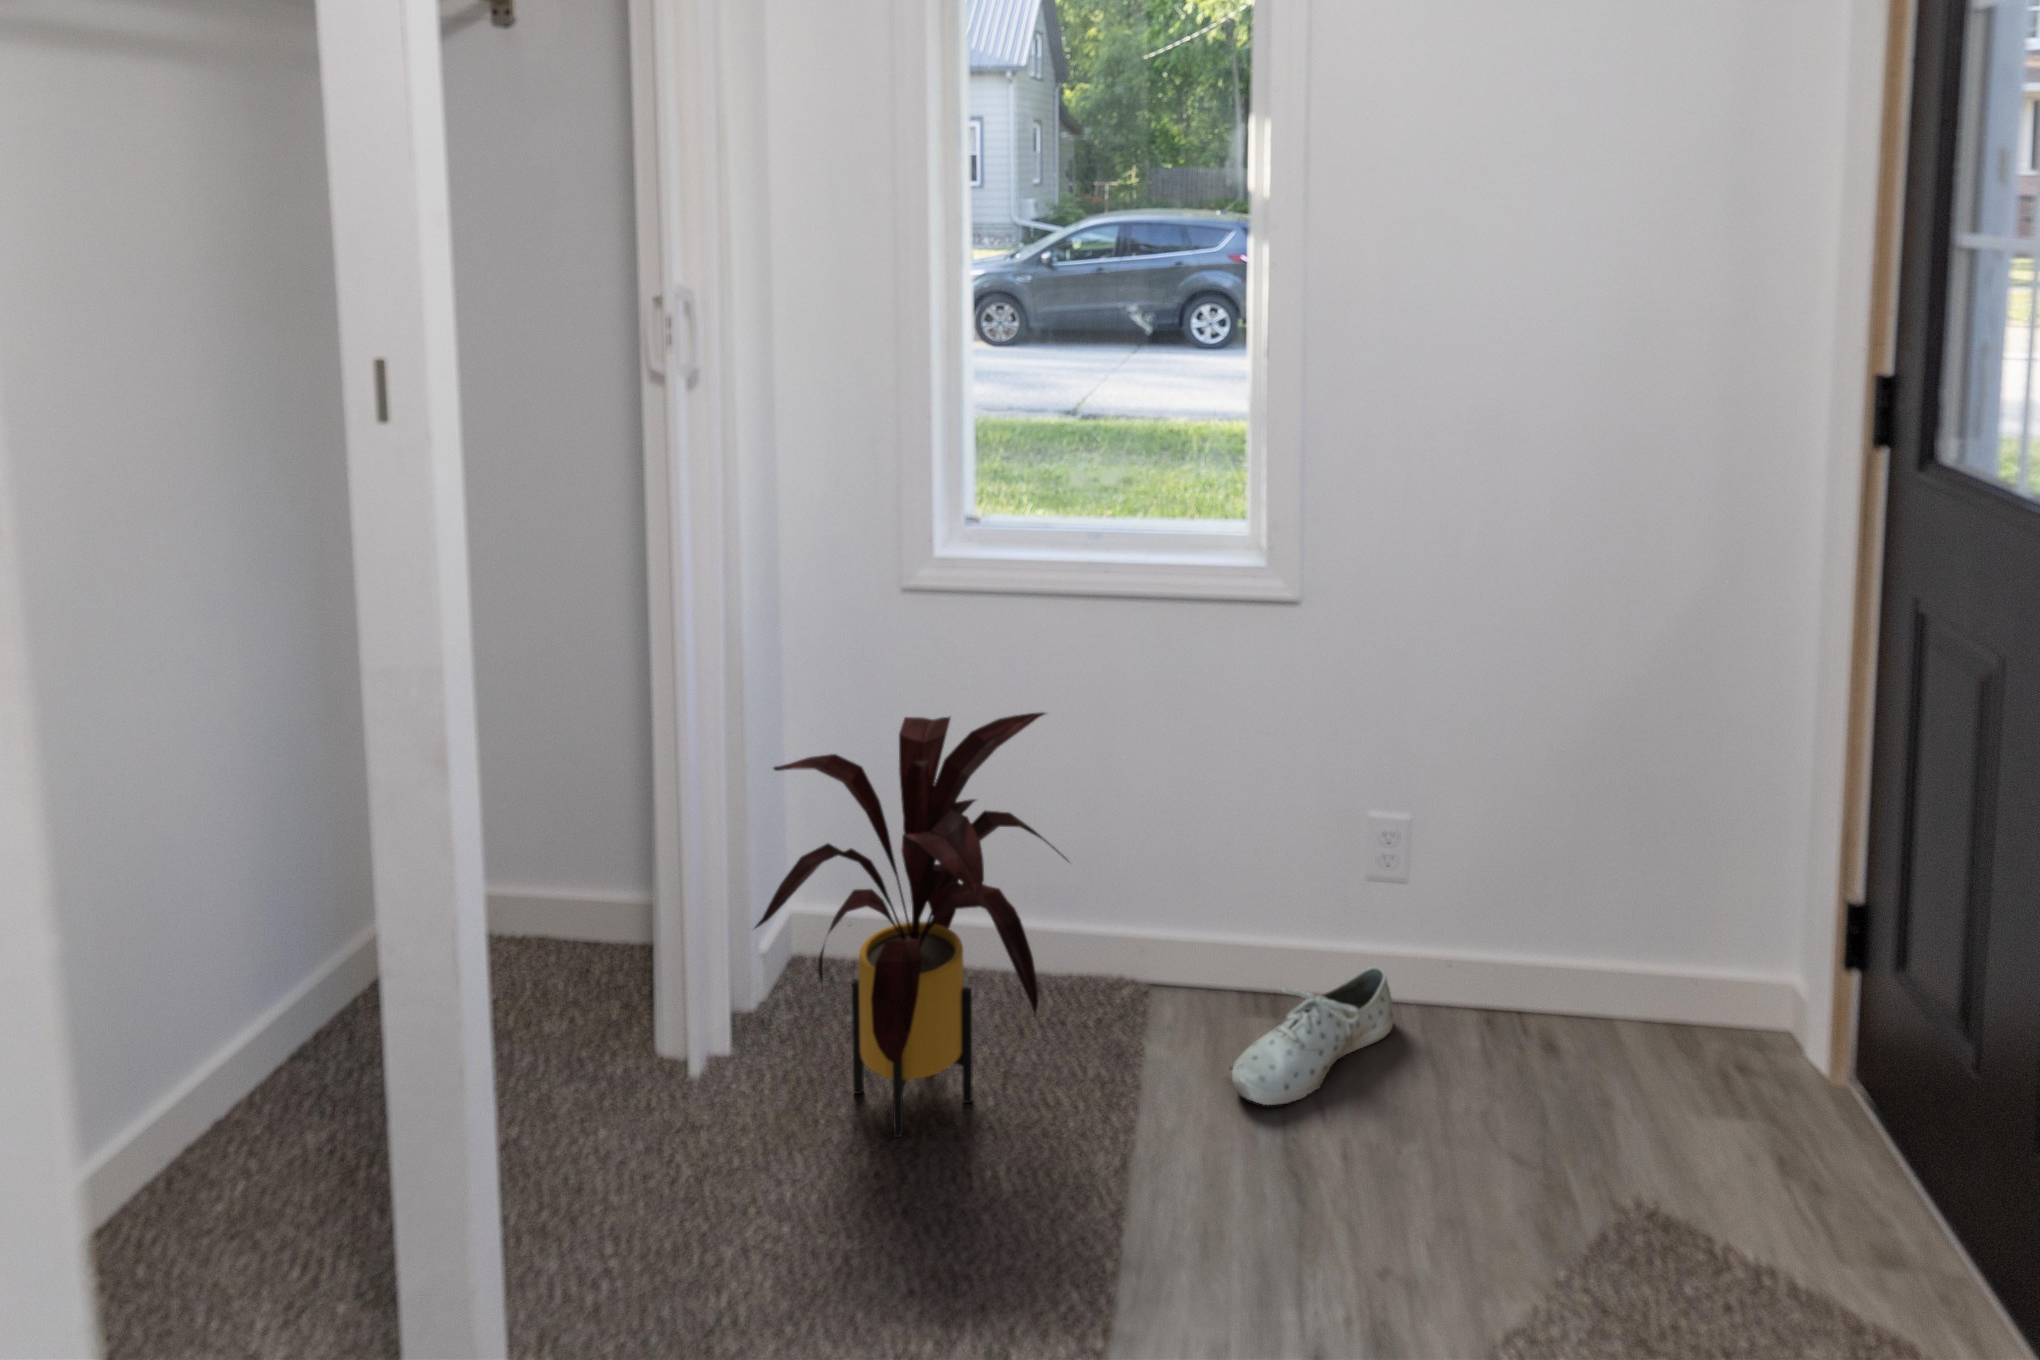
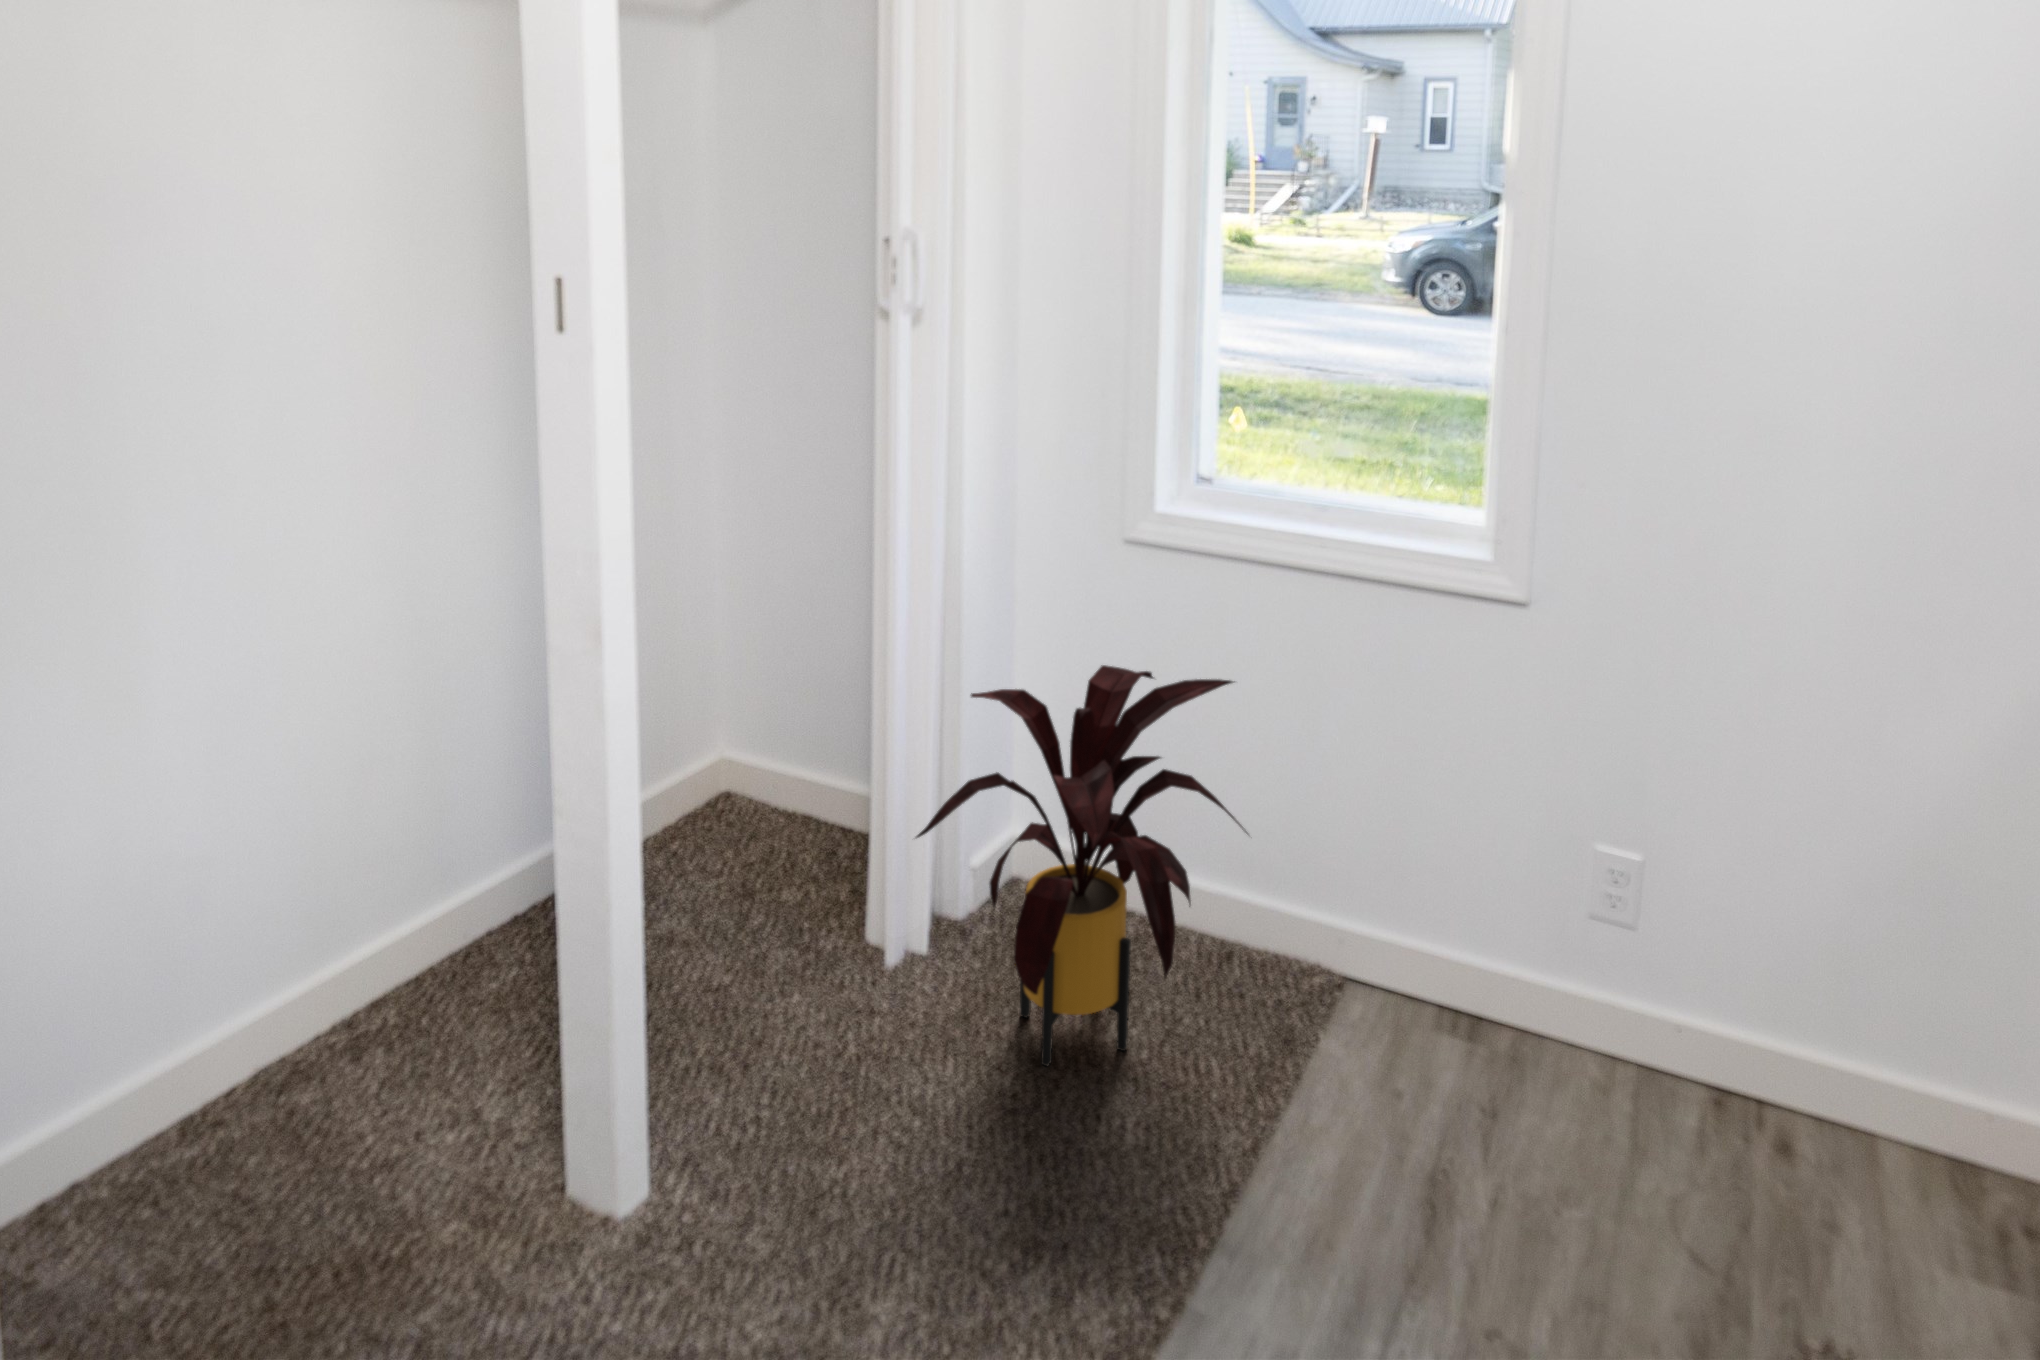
shoe: present [1232,967,1394,1105] -> none [1391,1010,1600,1133]

